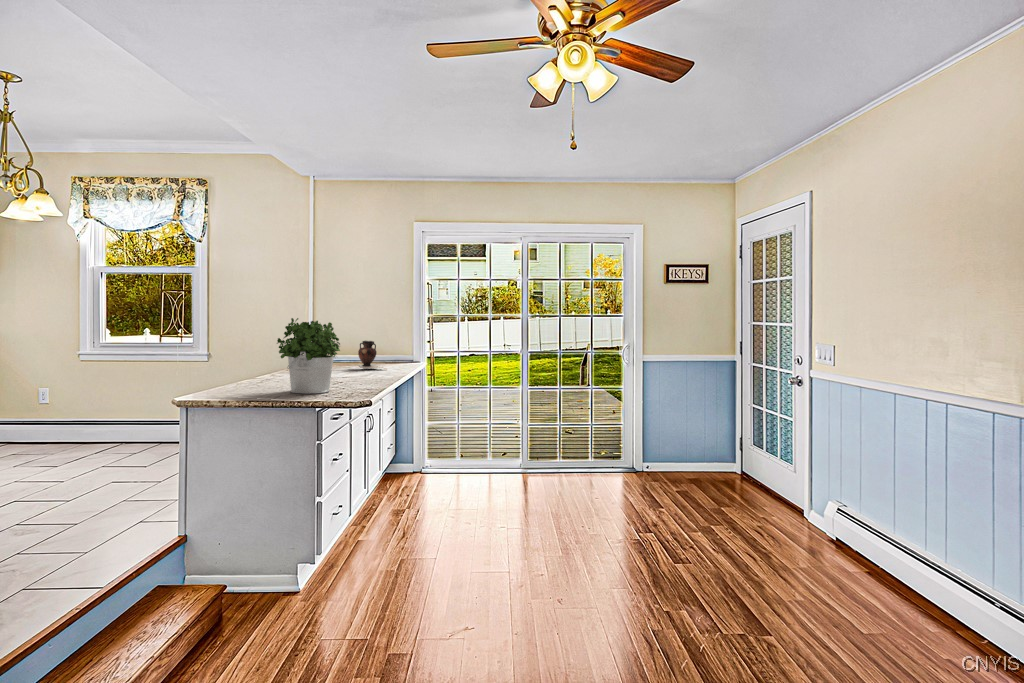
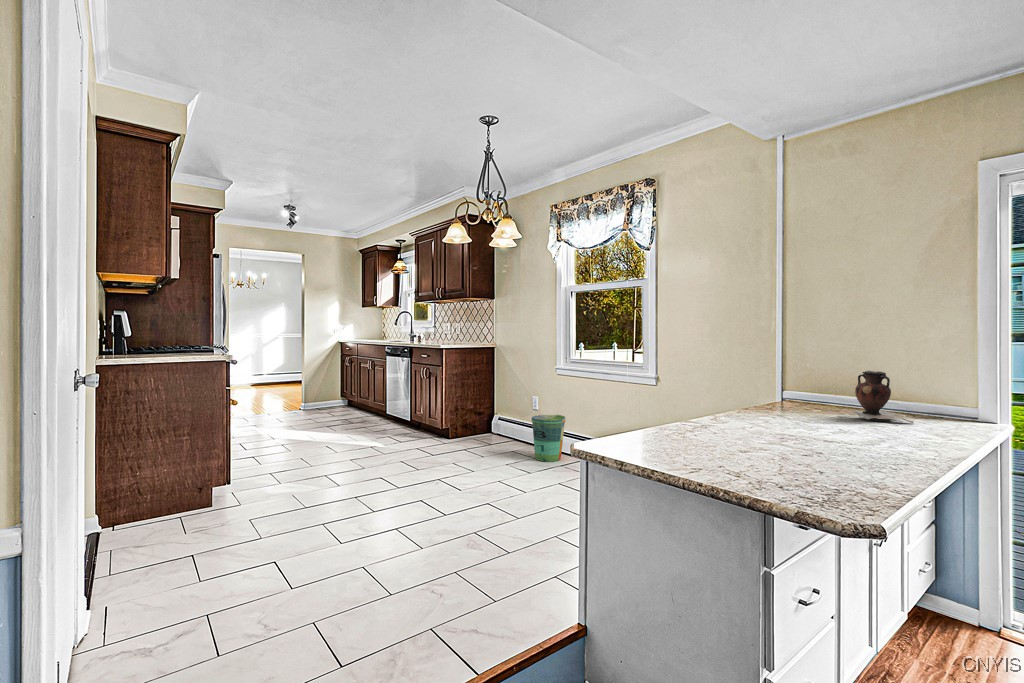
potted plant: present [277,318,340,394] -> none [702,342,812,475]
trash can: none [49,396,97,445] -> present [531,415,565,462]

